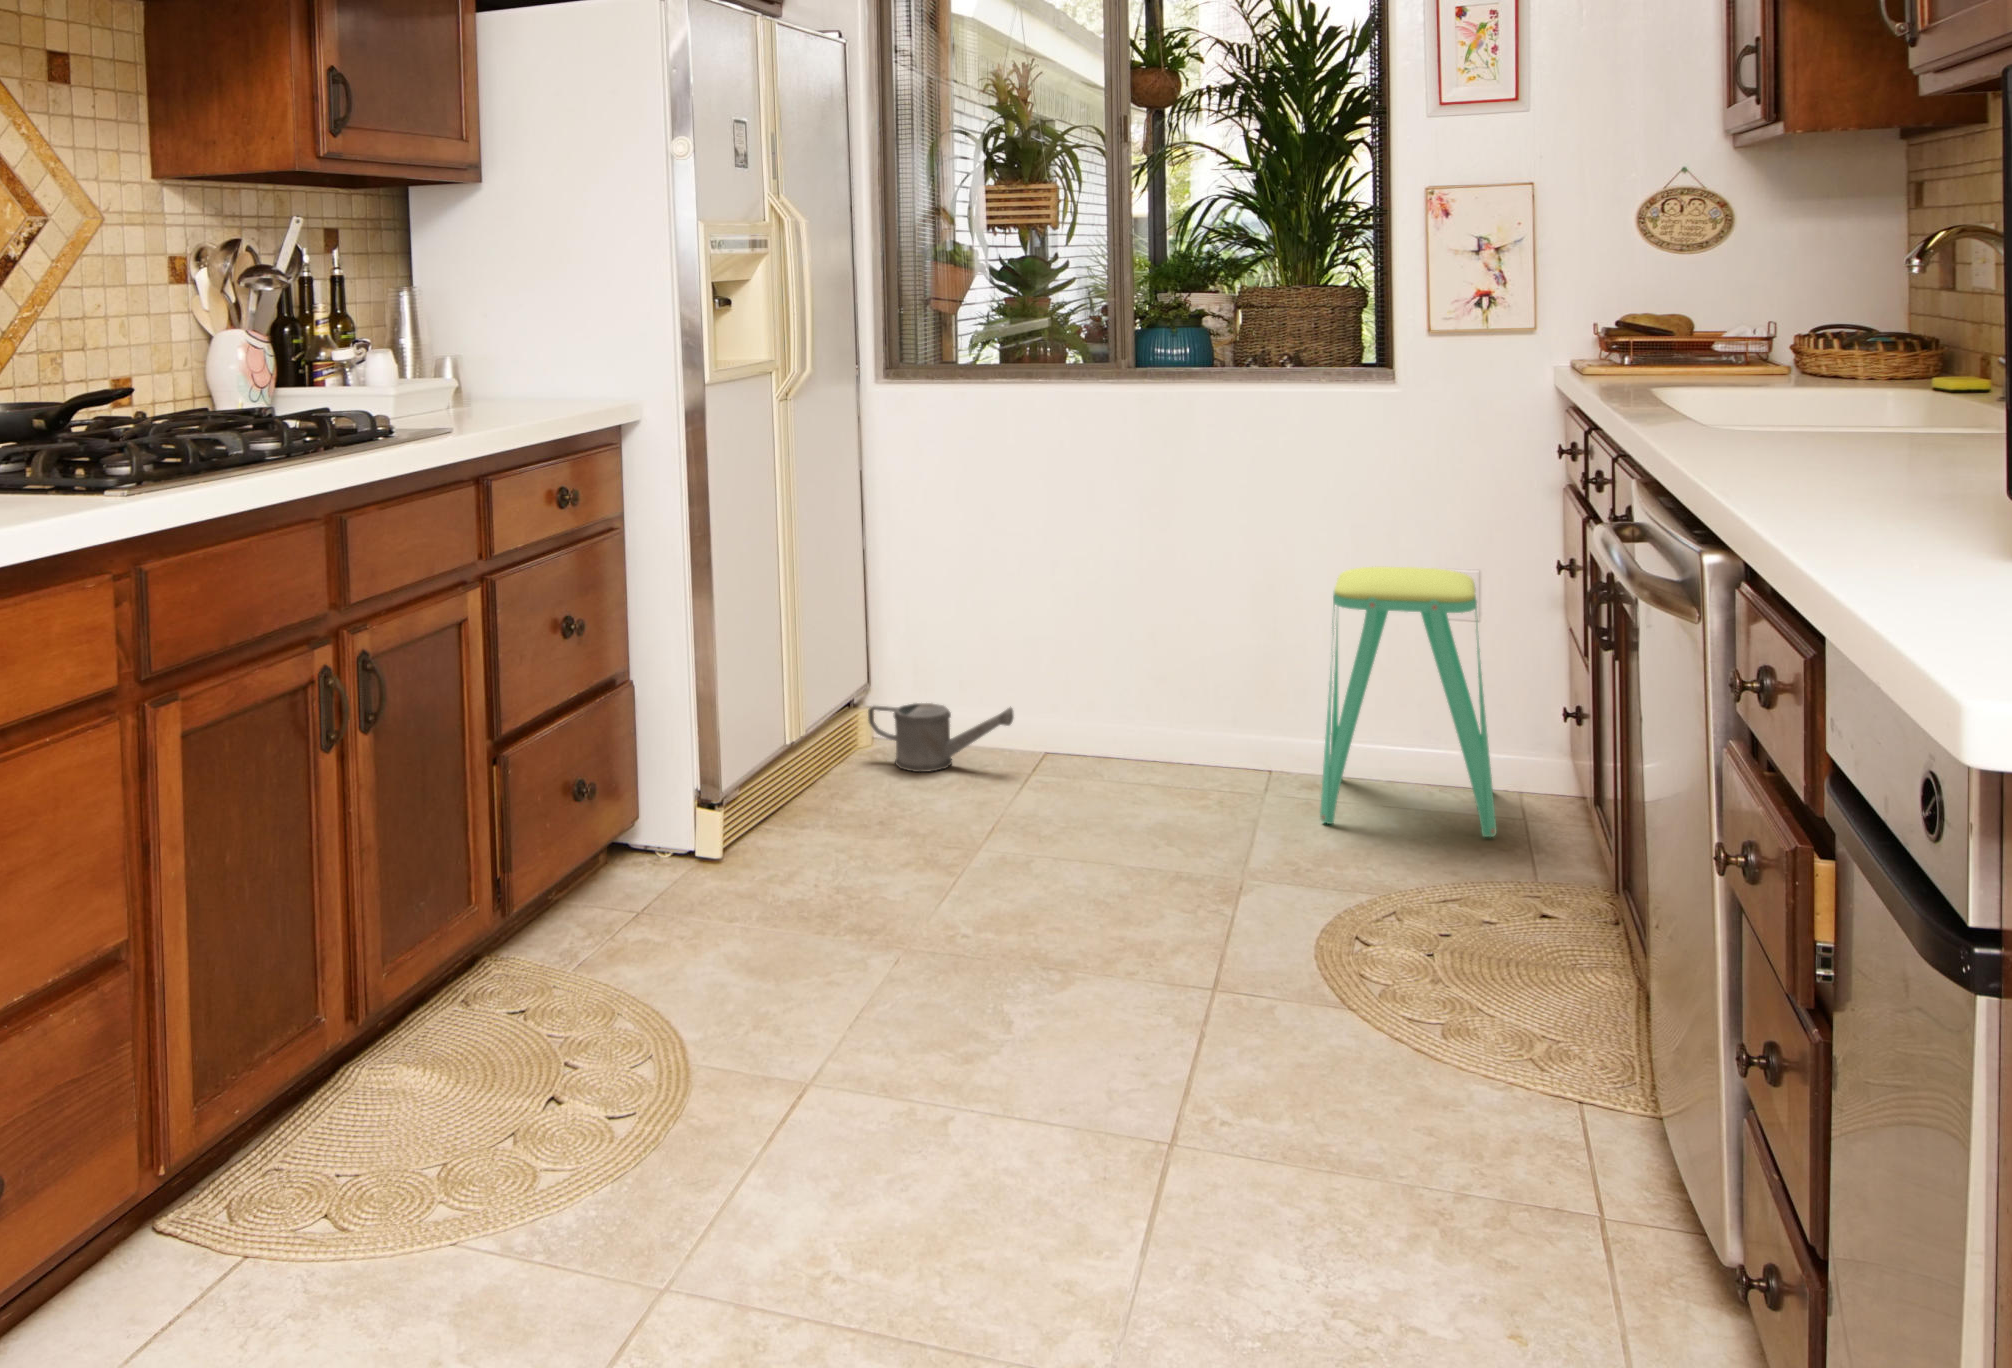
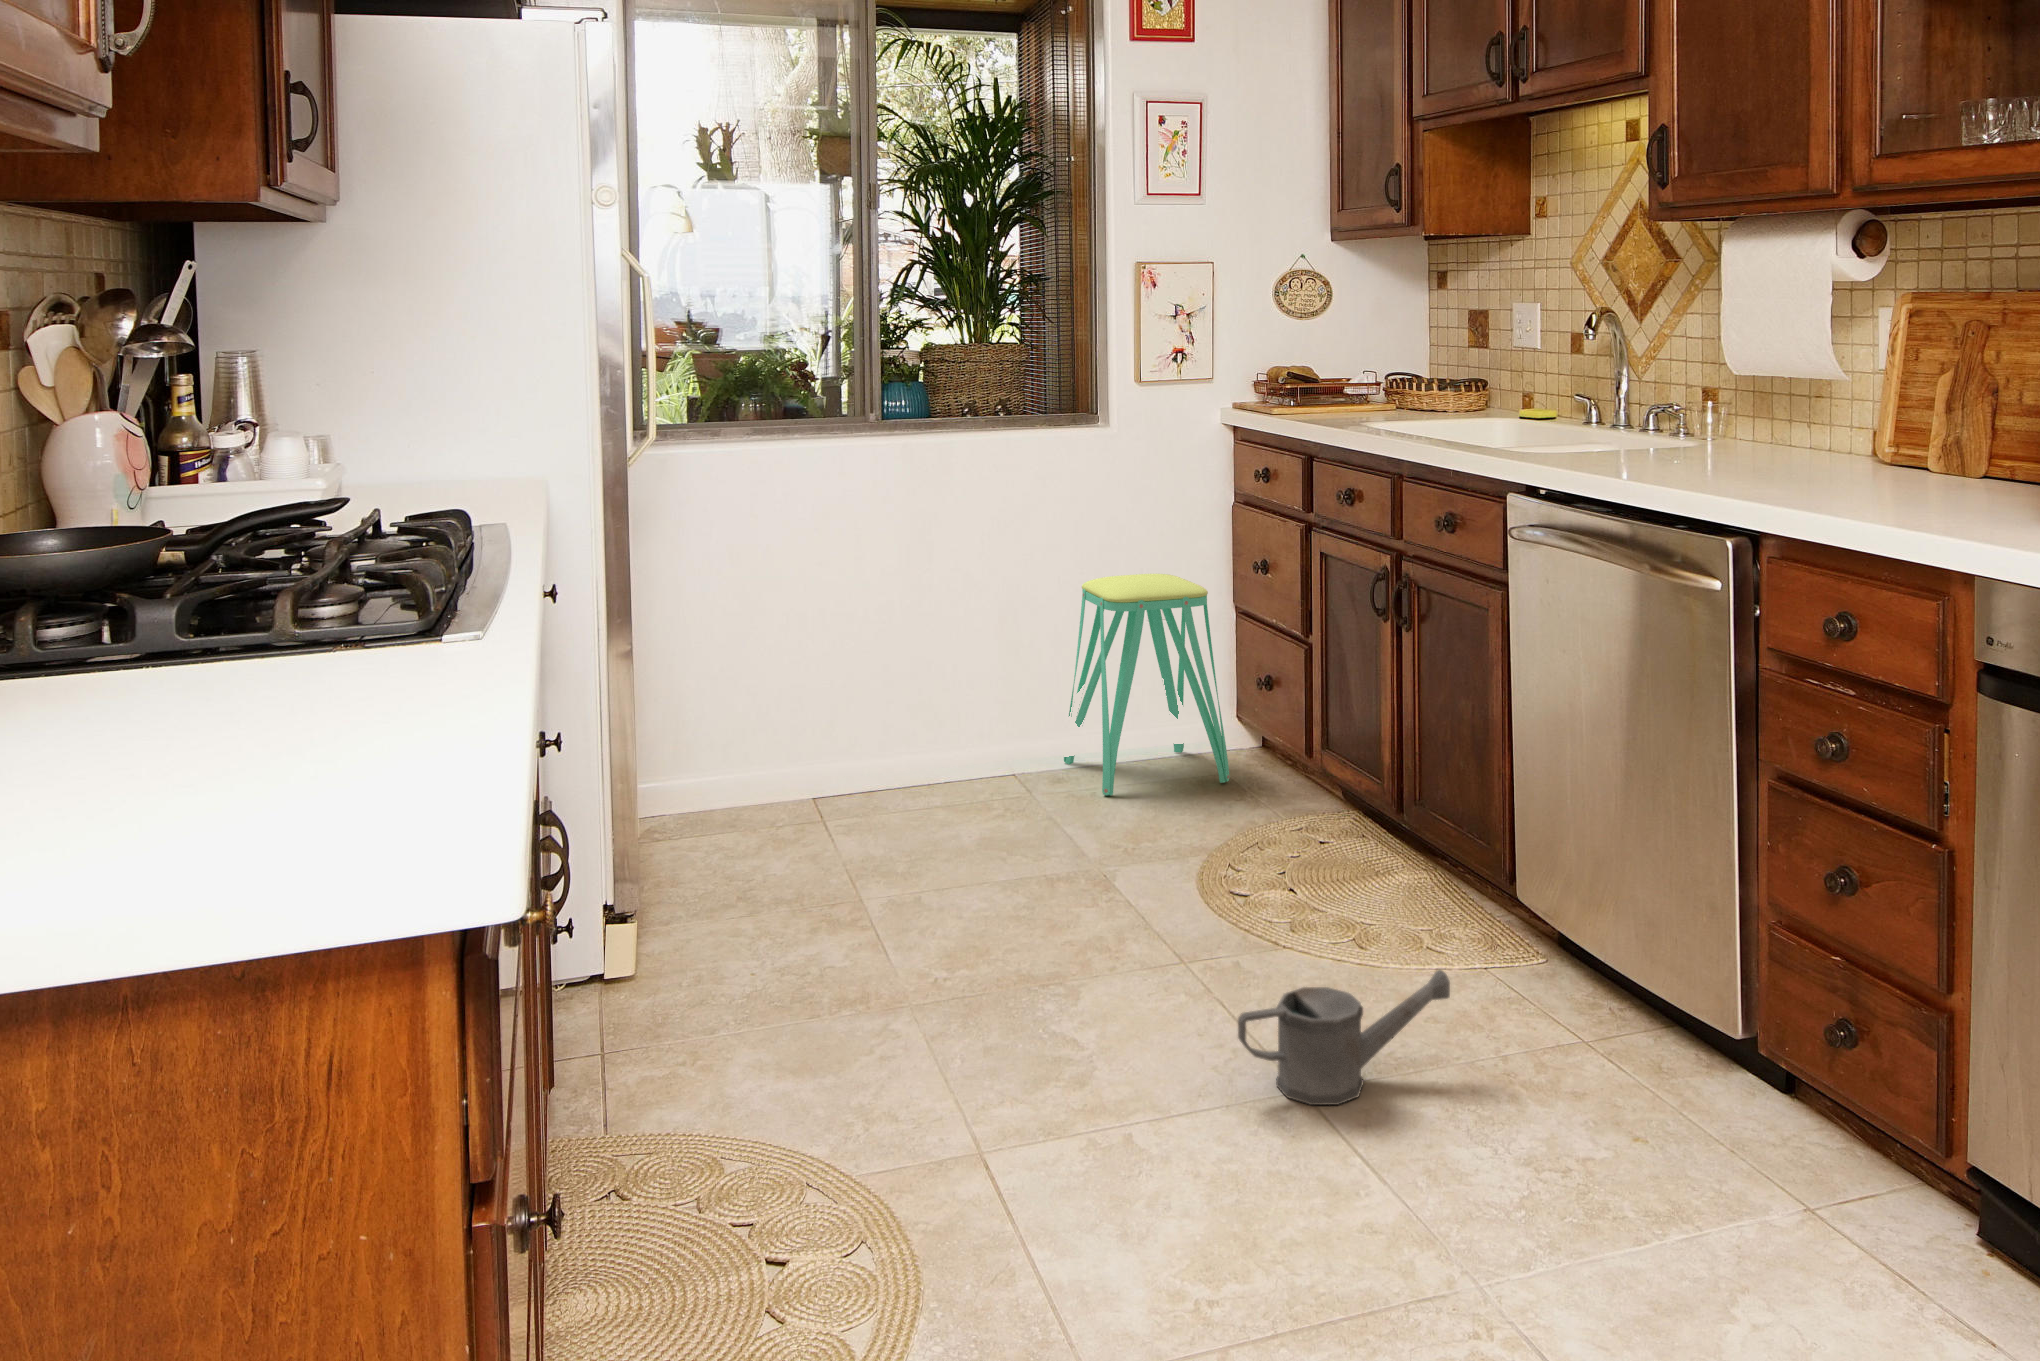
watering can: present [868,703,1014,772] -> present [1238,970,1450,1105]

